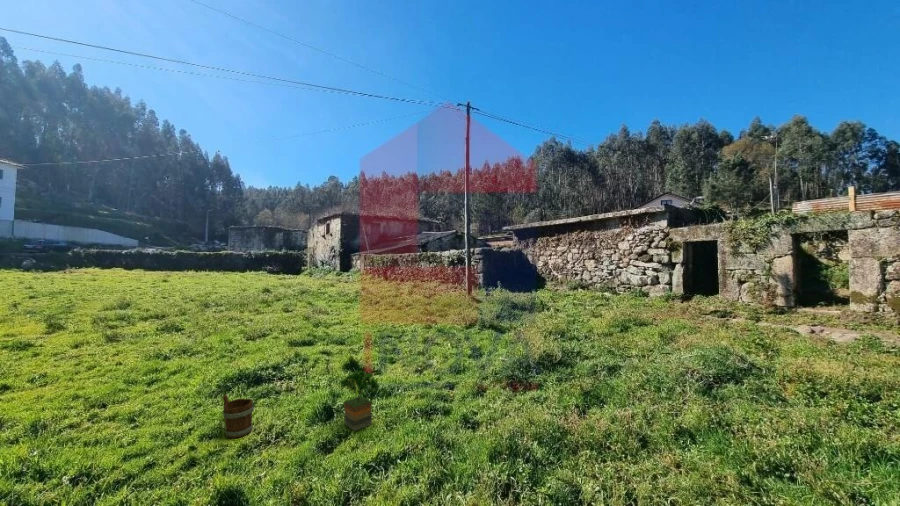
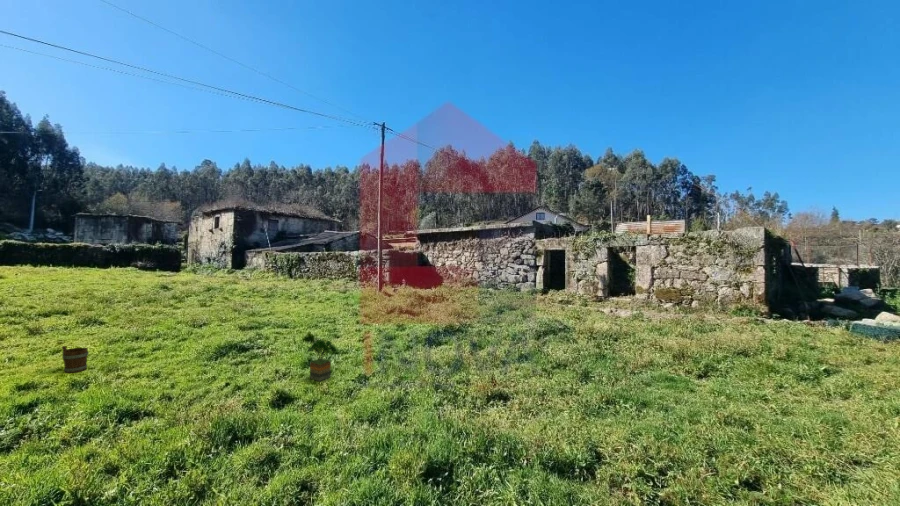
bucket: present [223,395,254,438] -> present [62,346,88,373]

